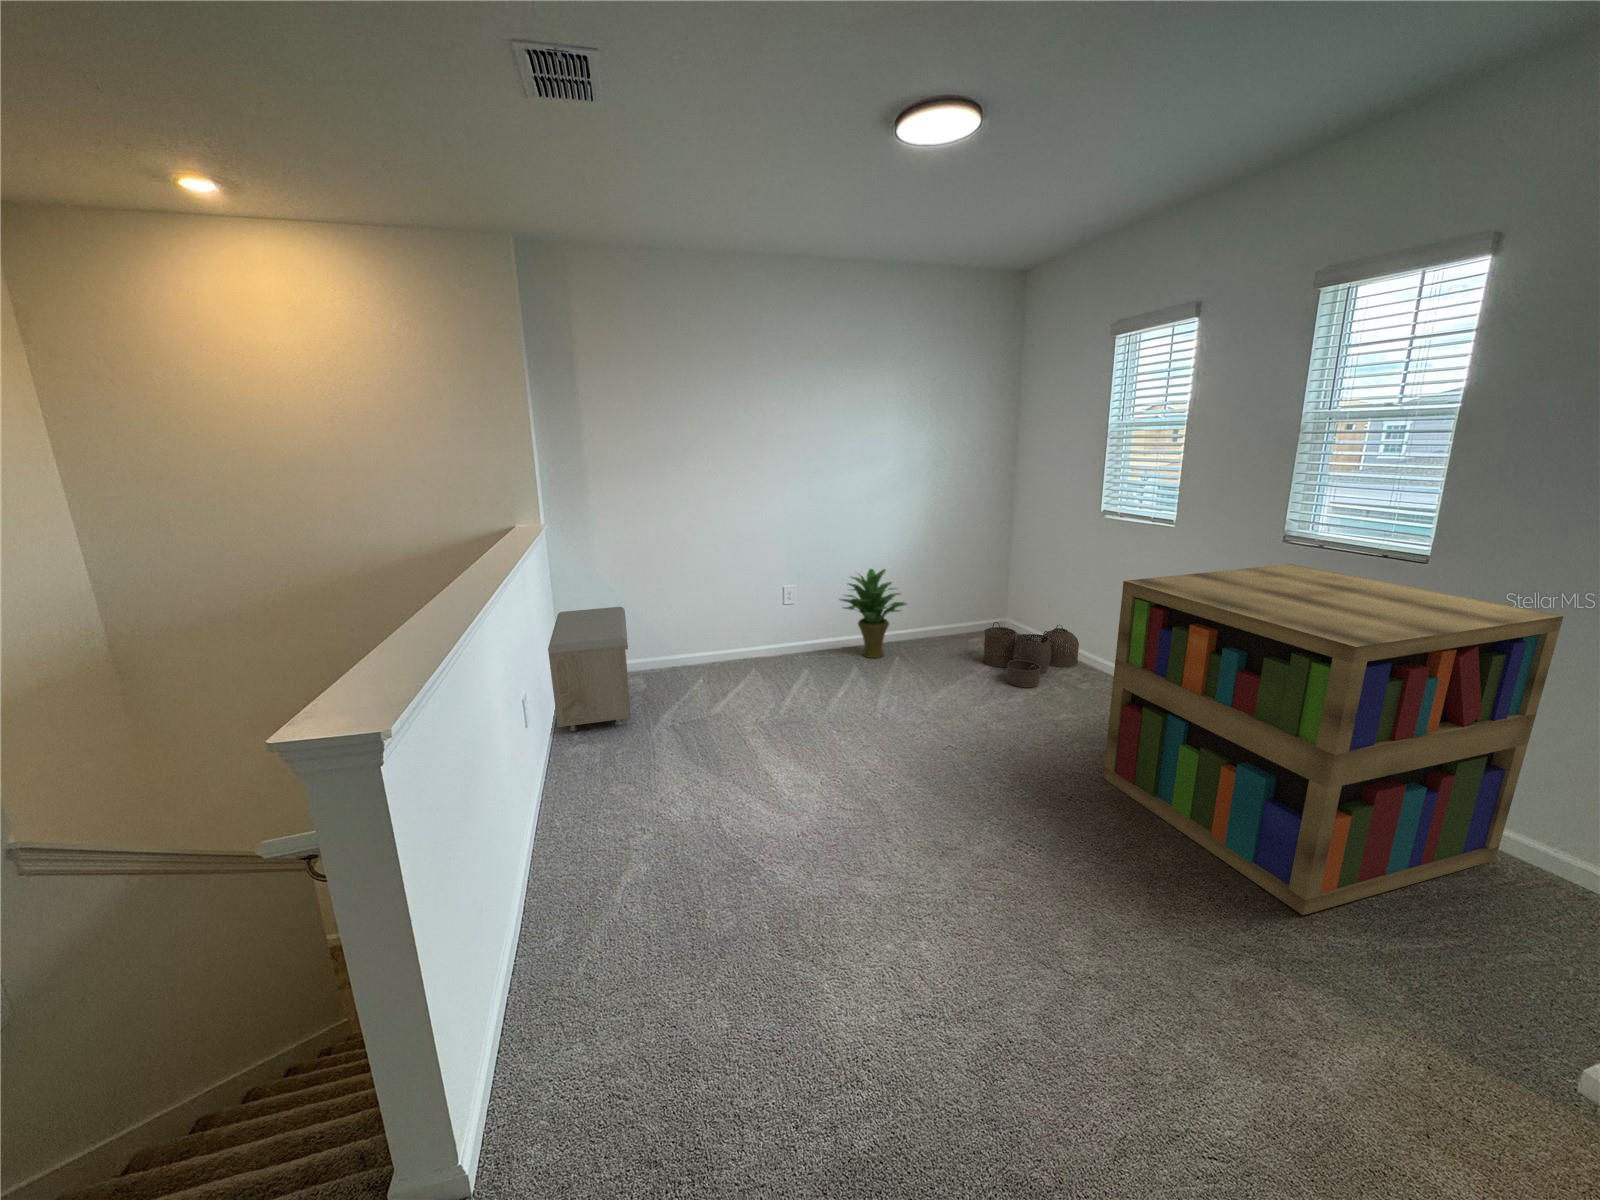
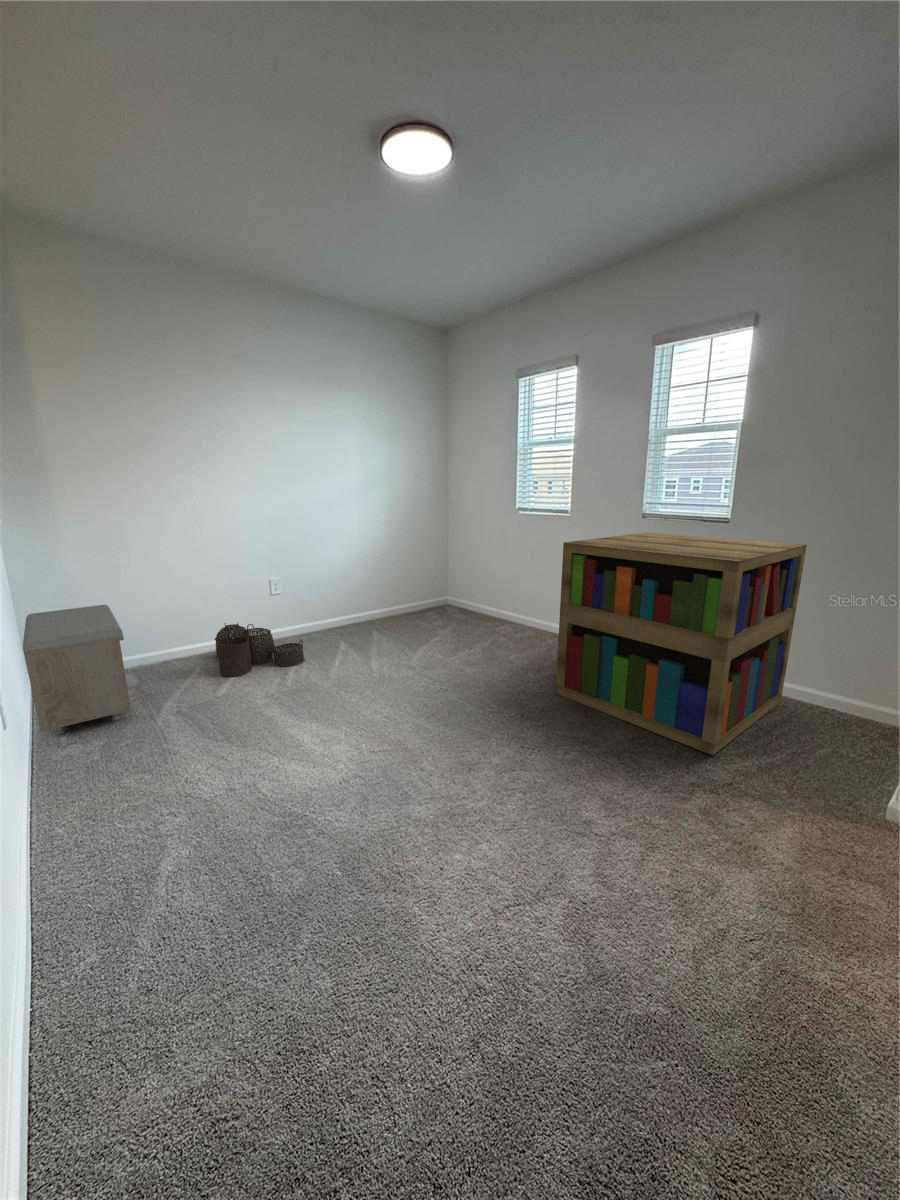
potted plant: present [840,569,906,658] -> none [320,561,378,635]
woven basket: present [984,622,1079,687] -> present [215,623,304,676]

